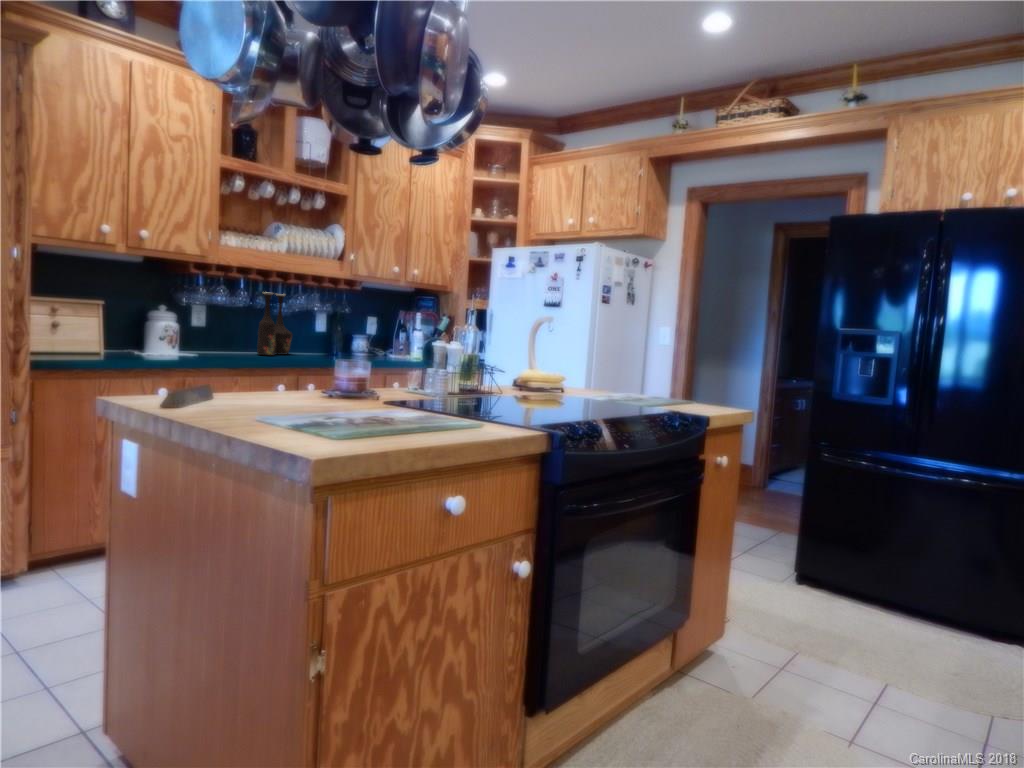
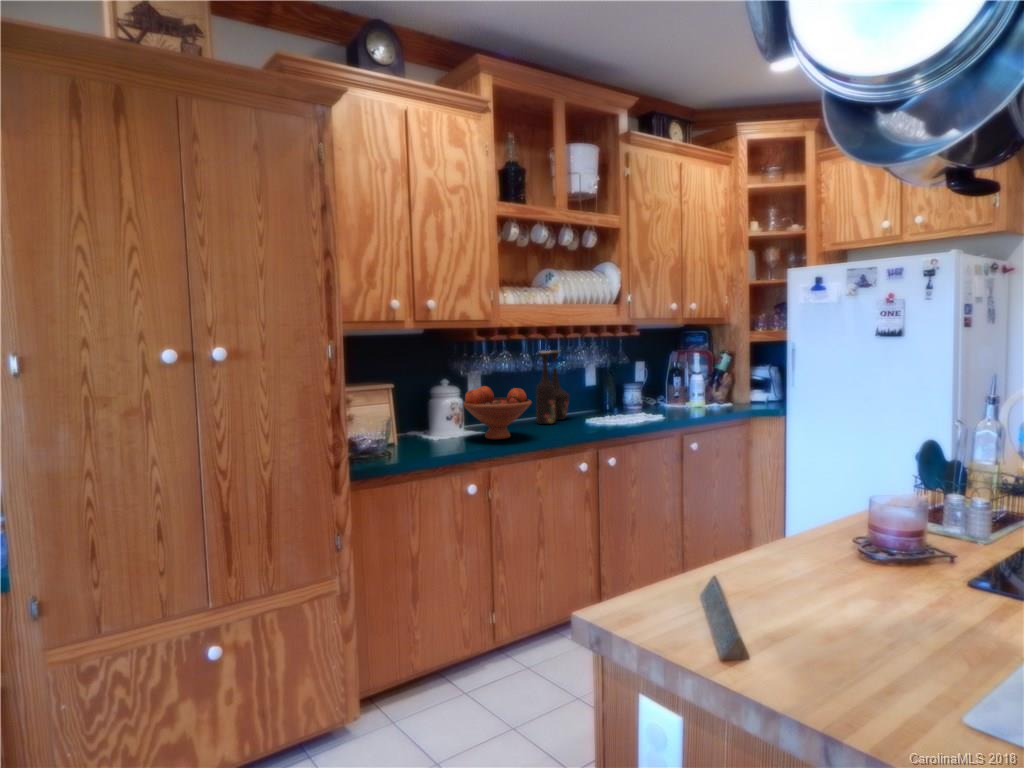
fruit bowl: none [177,314,242,359] -> present [463,386,531,440]

